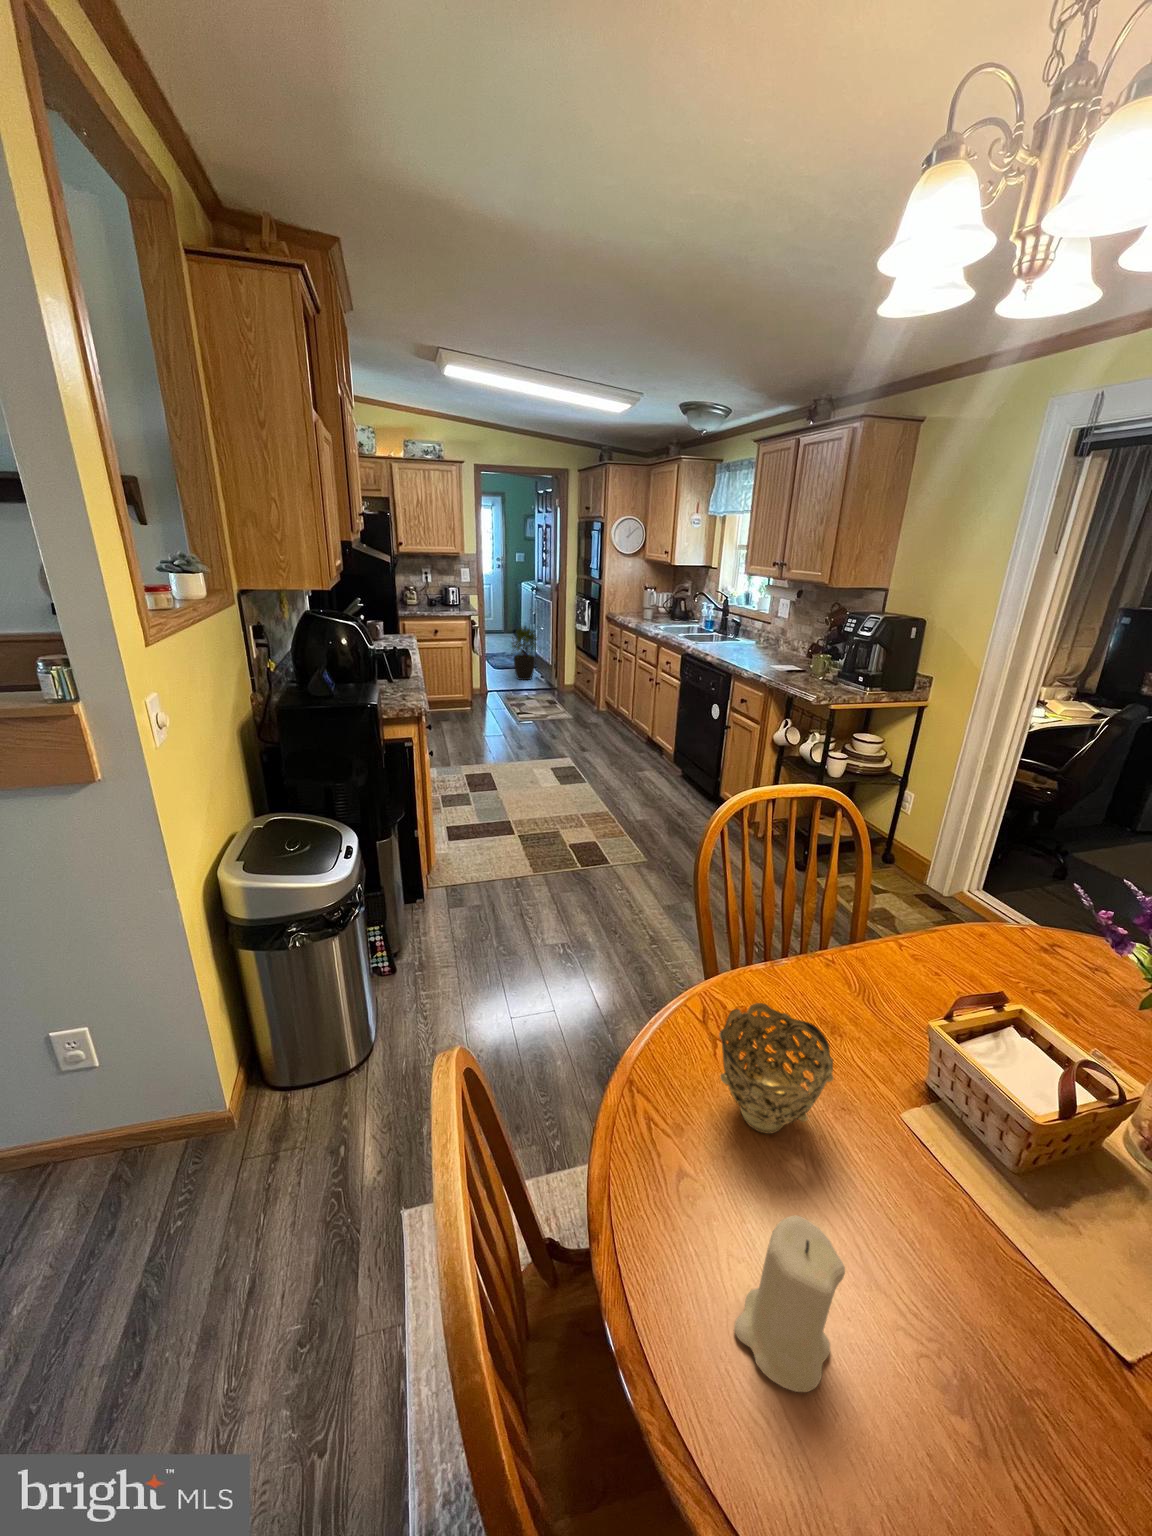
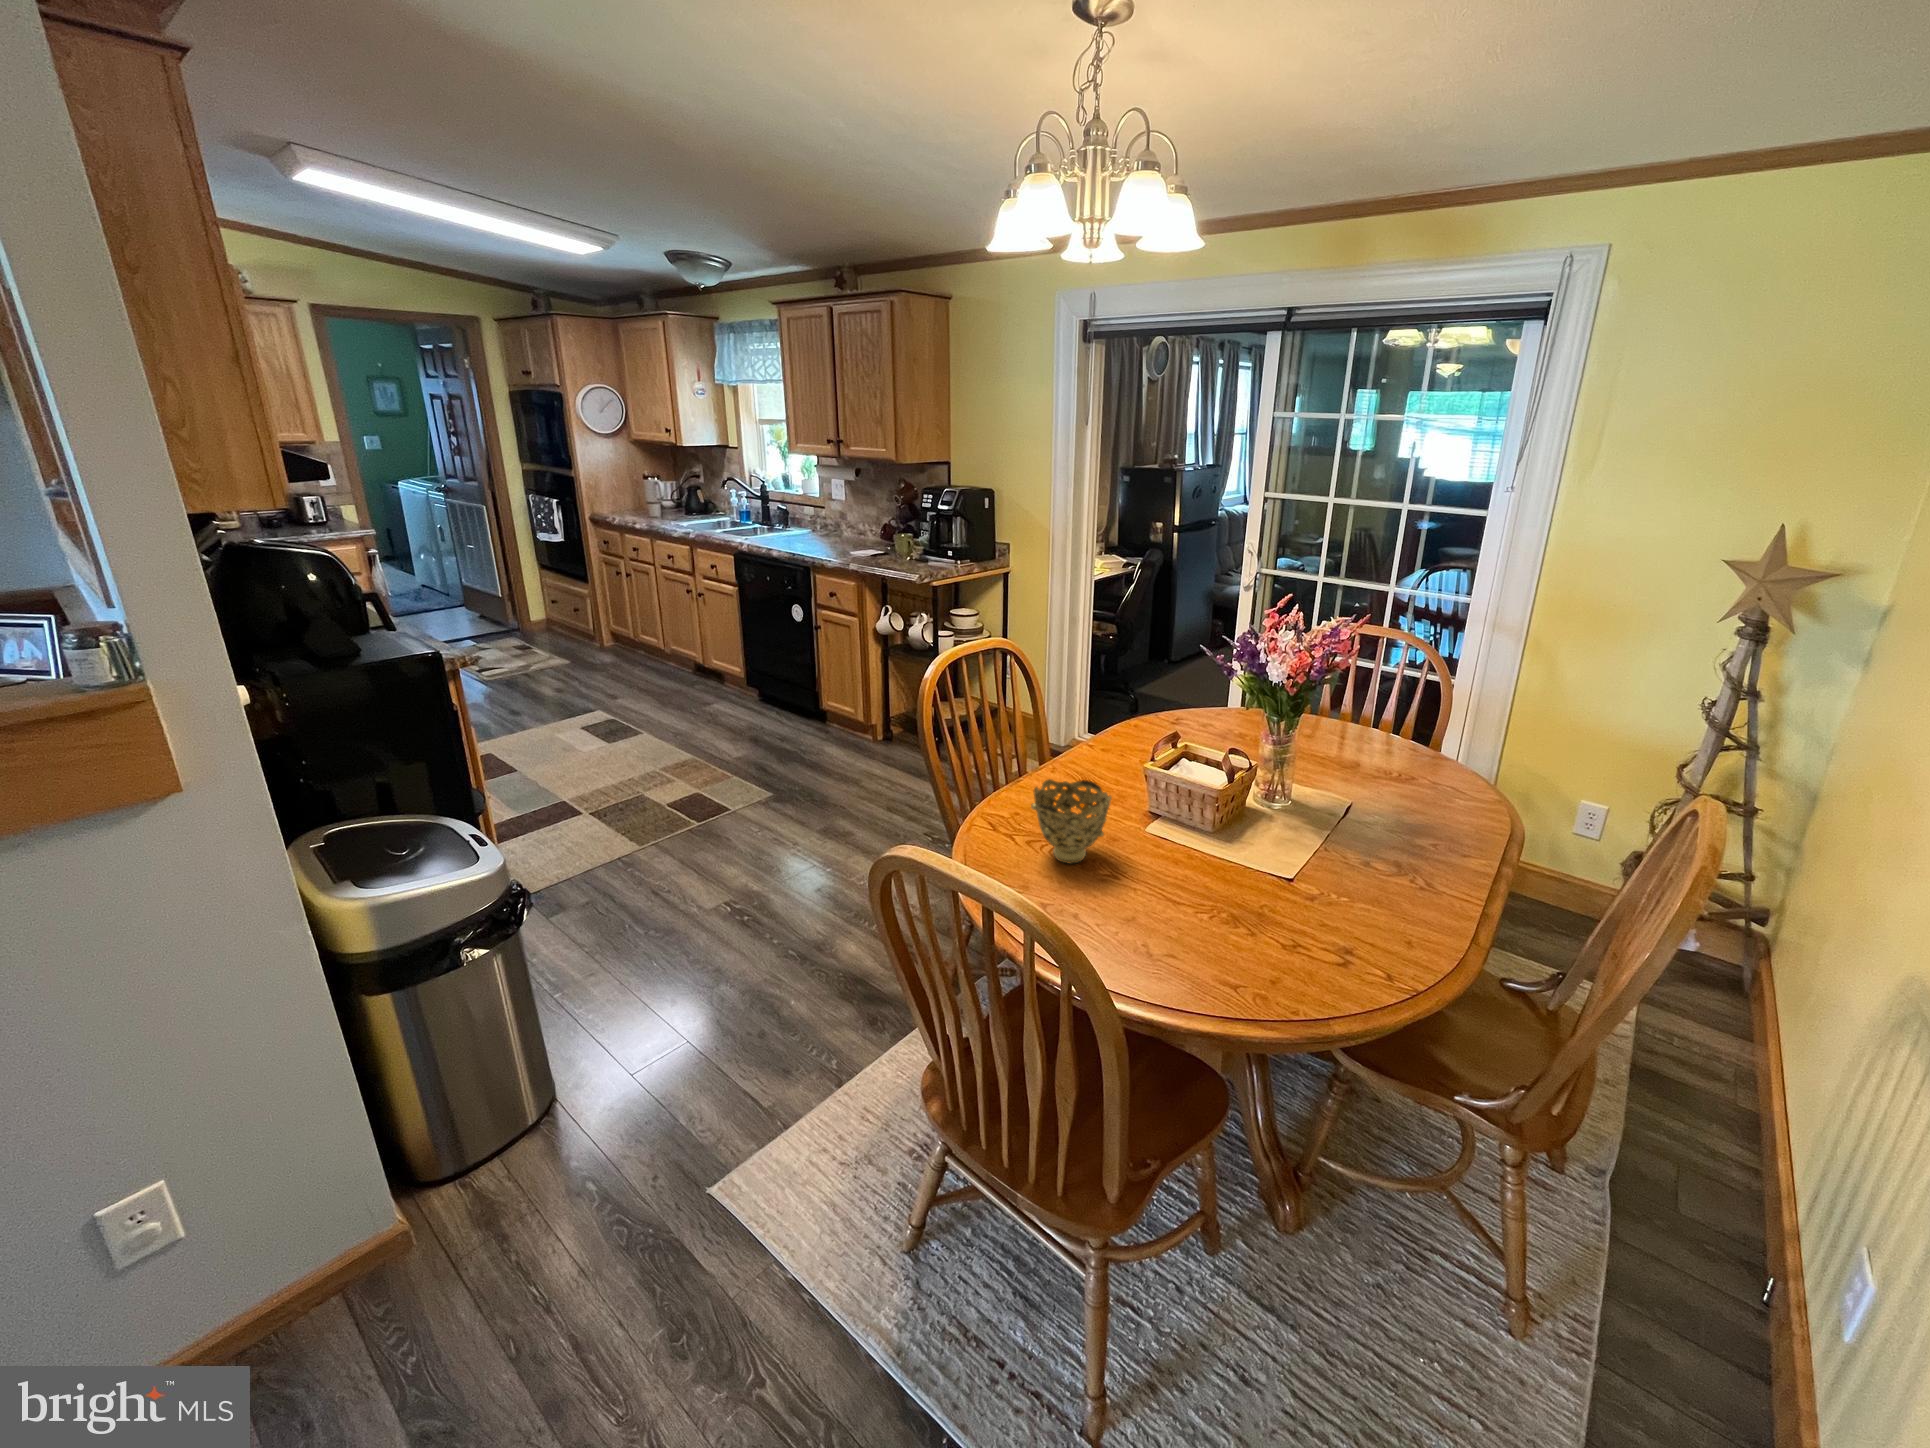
potted plant: present [511,627,540,680] -> none [416,544,482,626]
candle: present [734,1216,845,1392] -> none [1115,852,1168,948]

